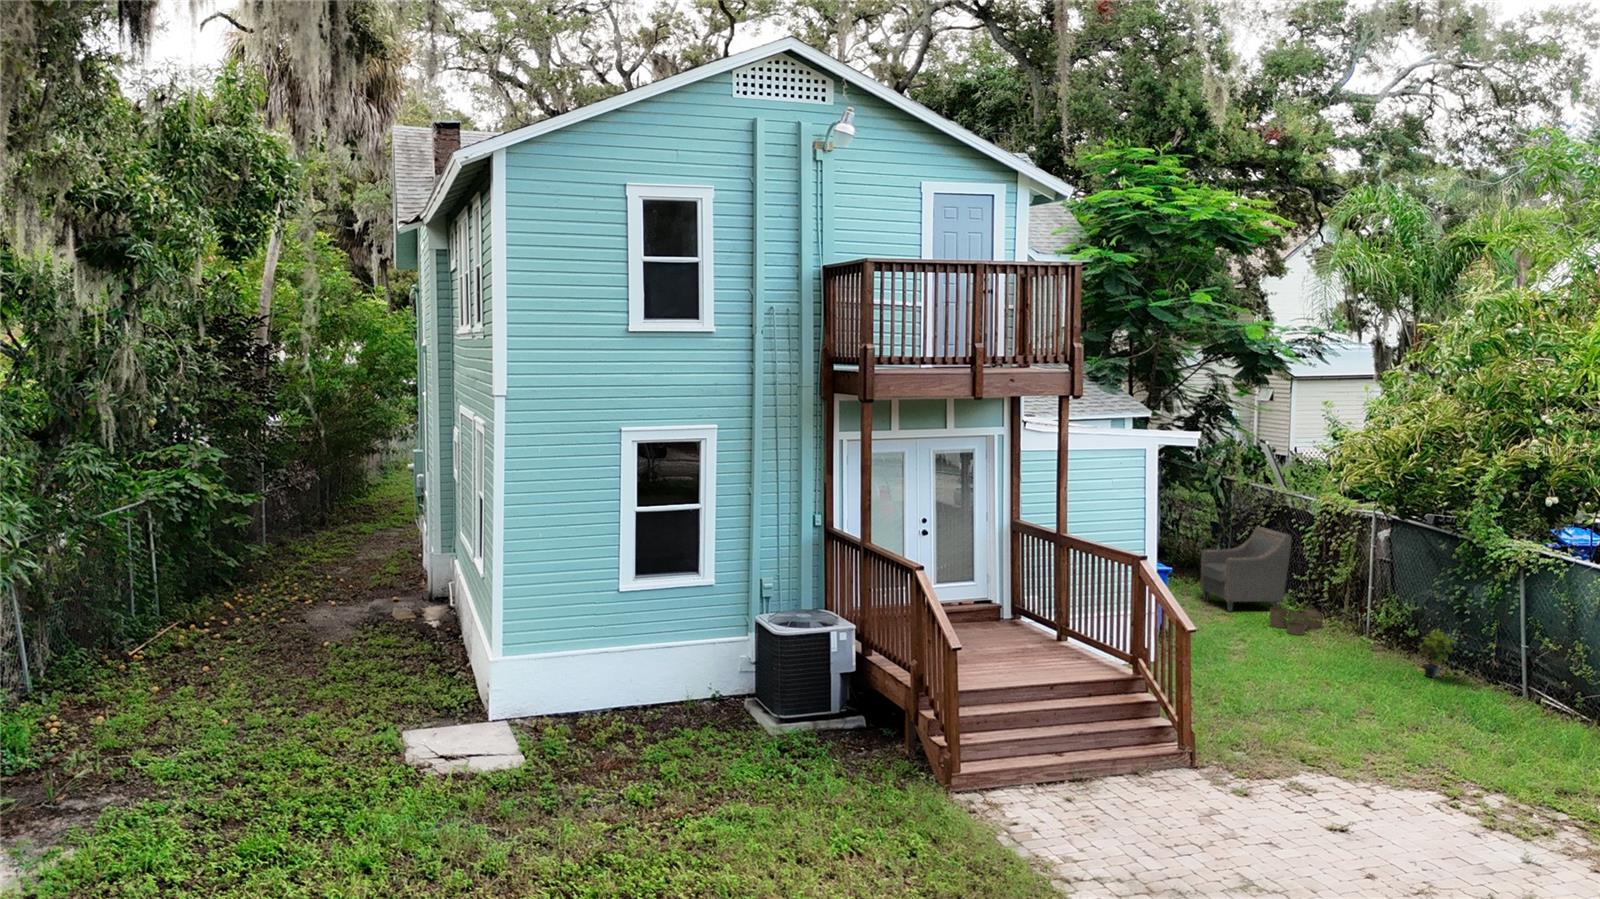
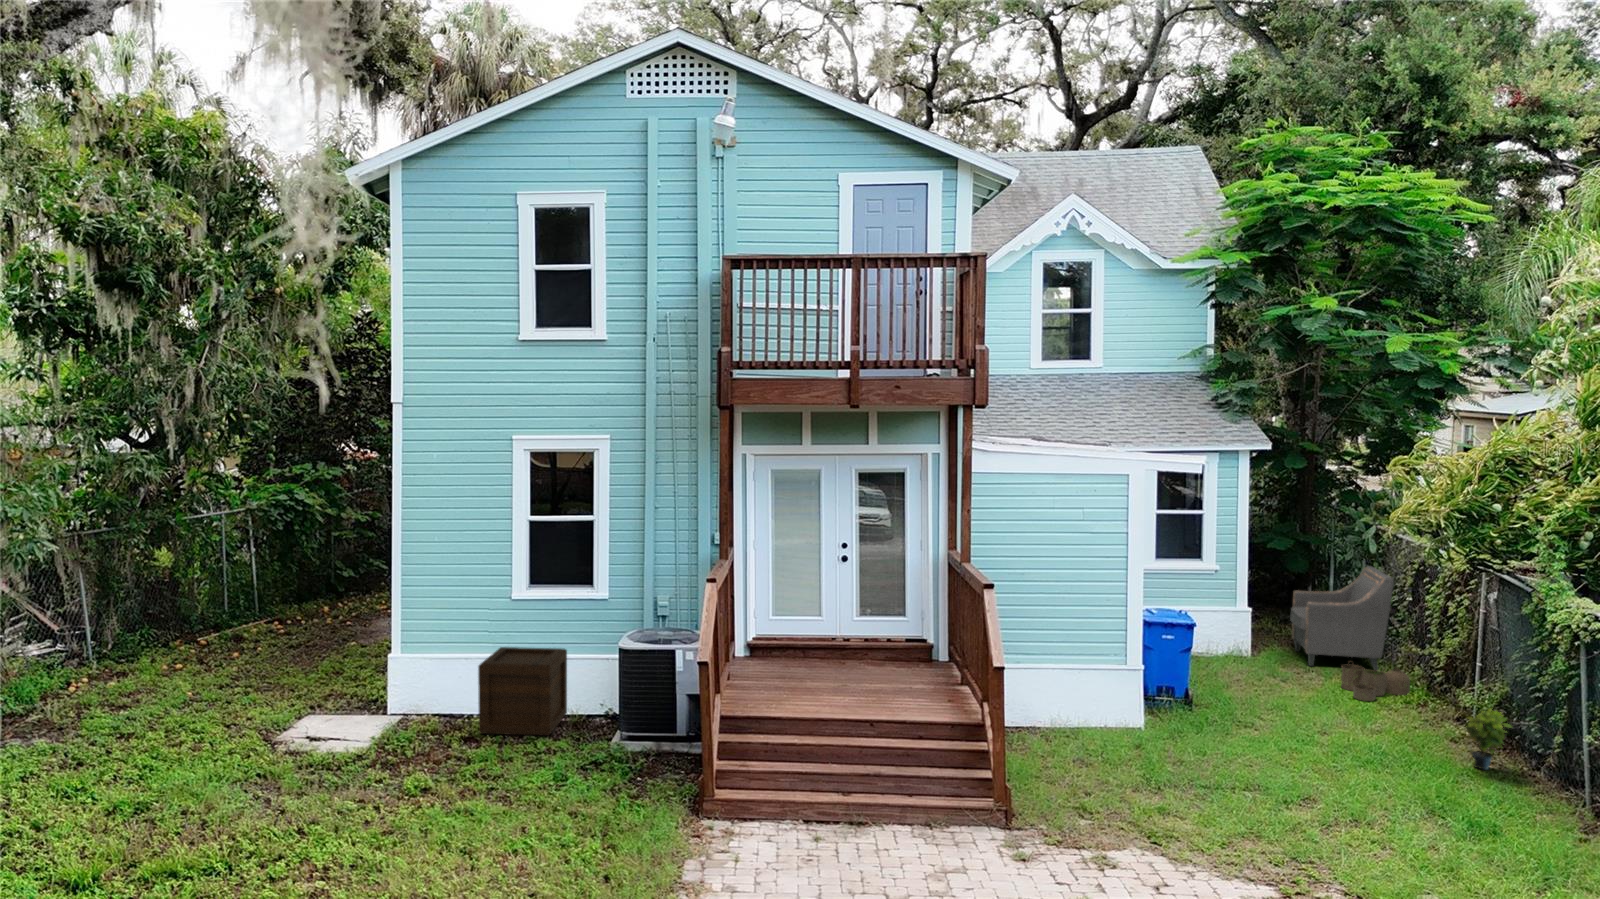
wooden crate: none [611,633,691,722] -> present [478,647,567,736]

